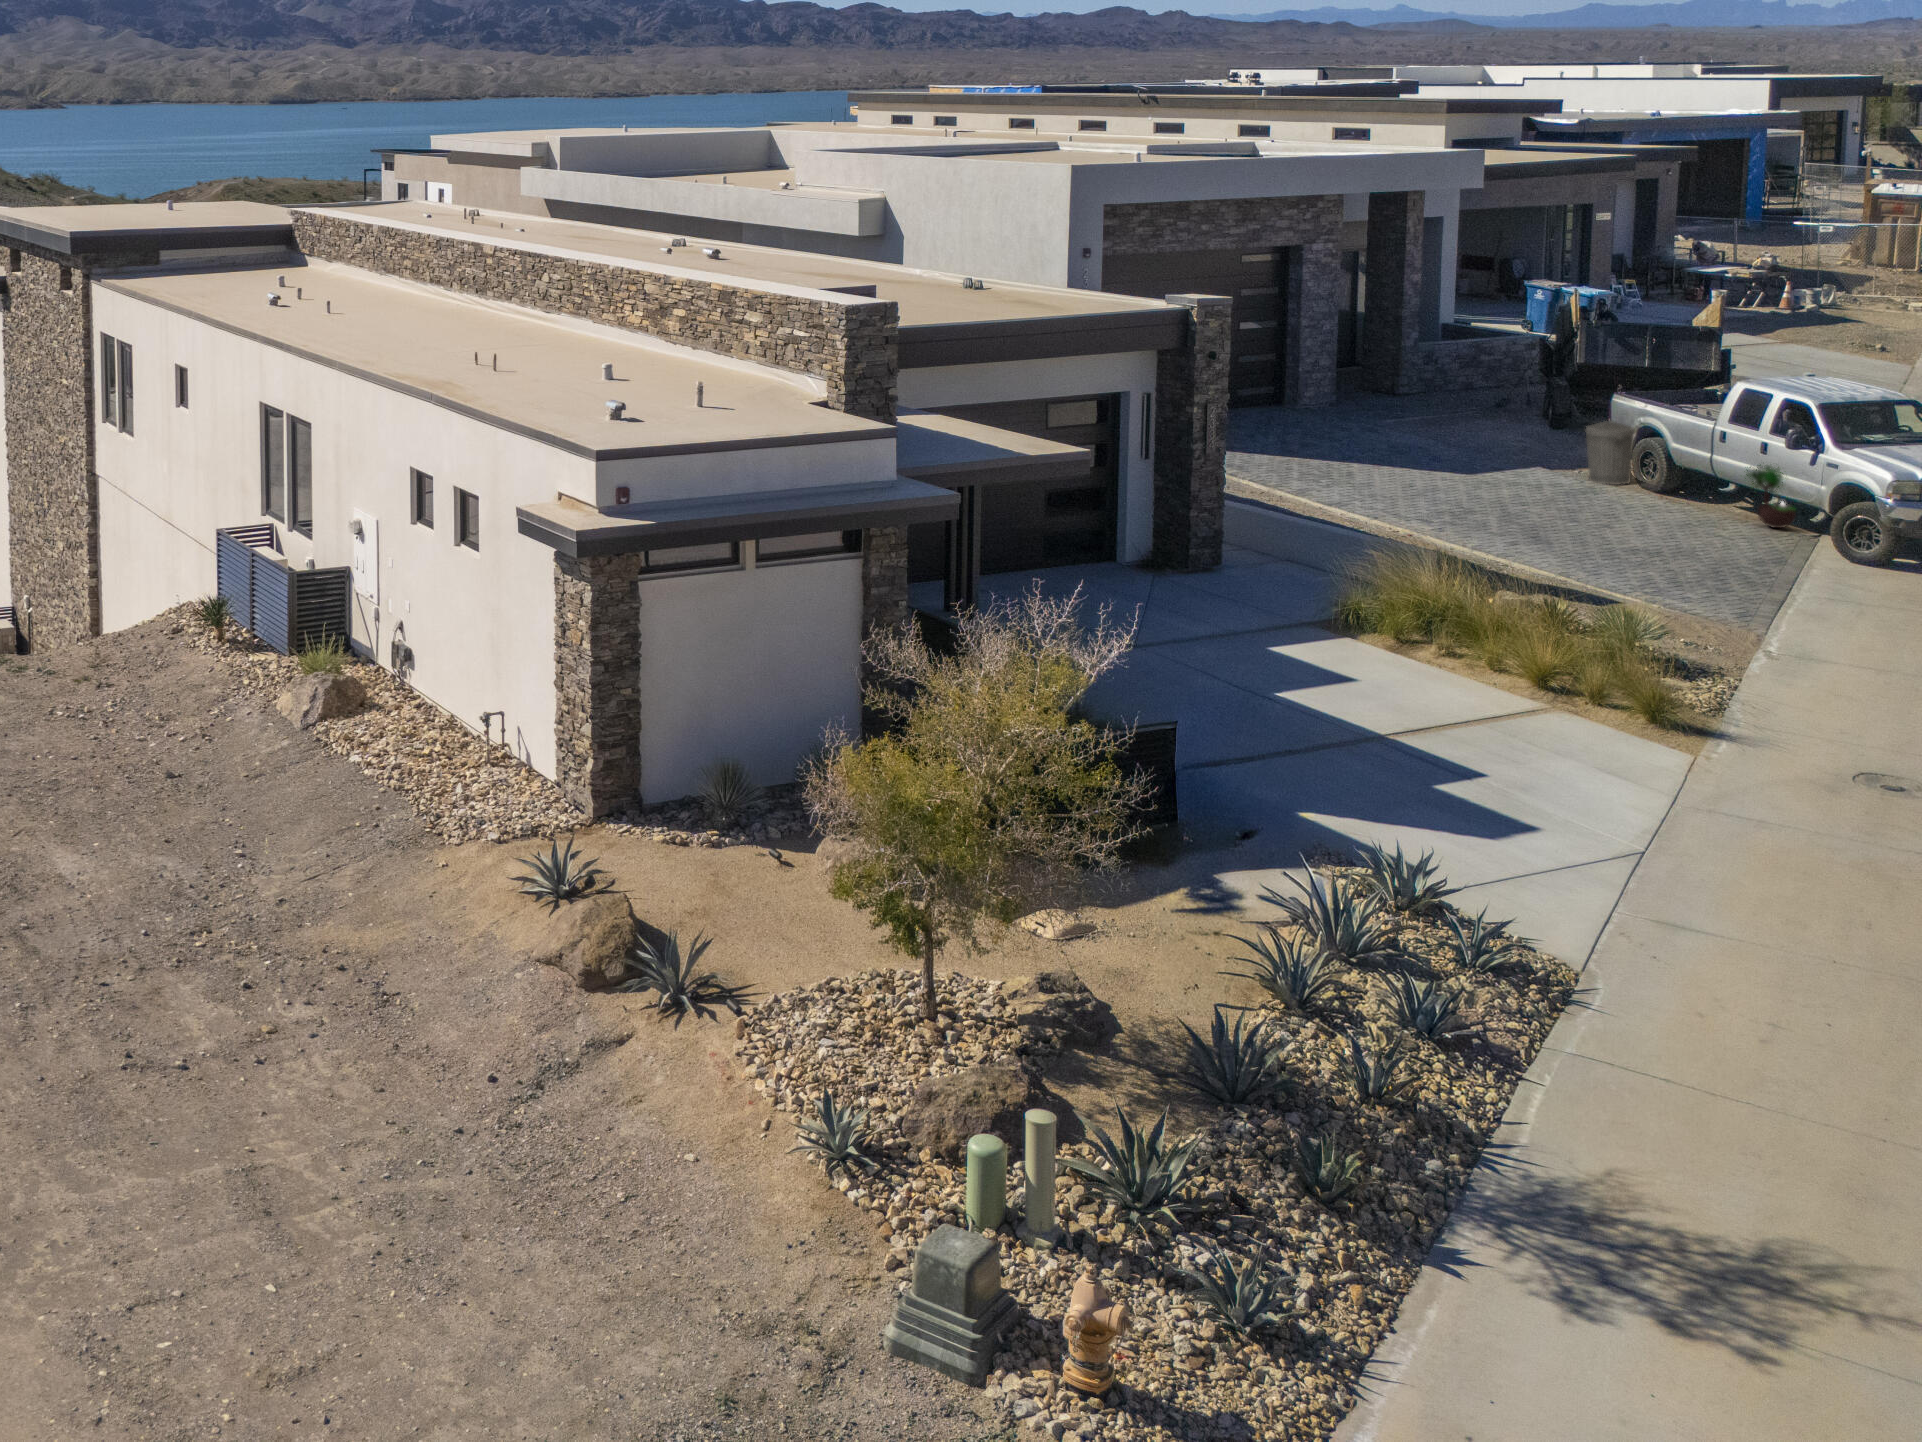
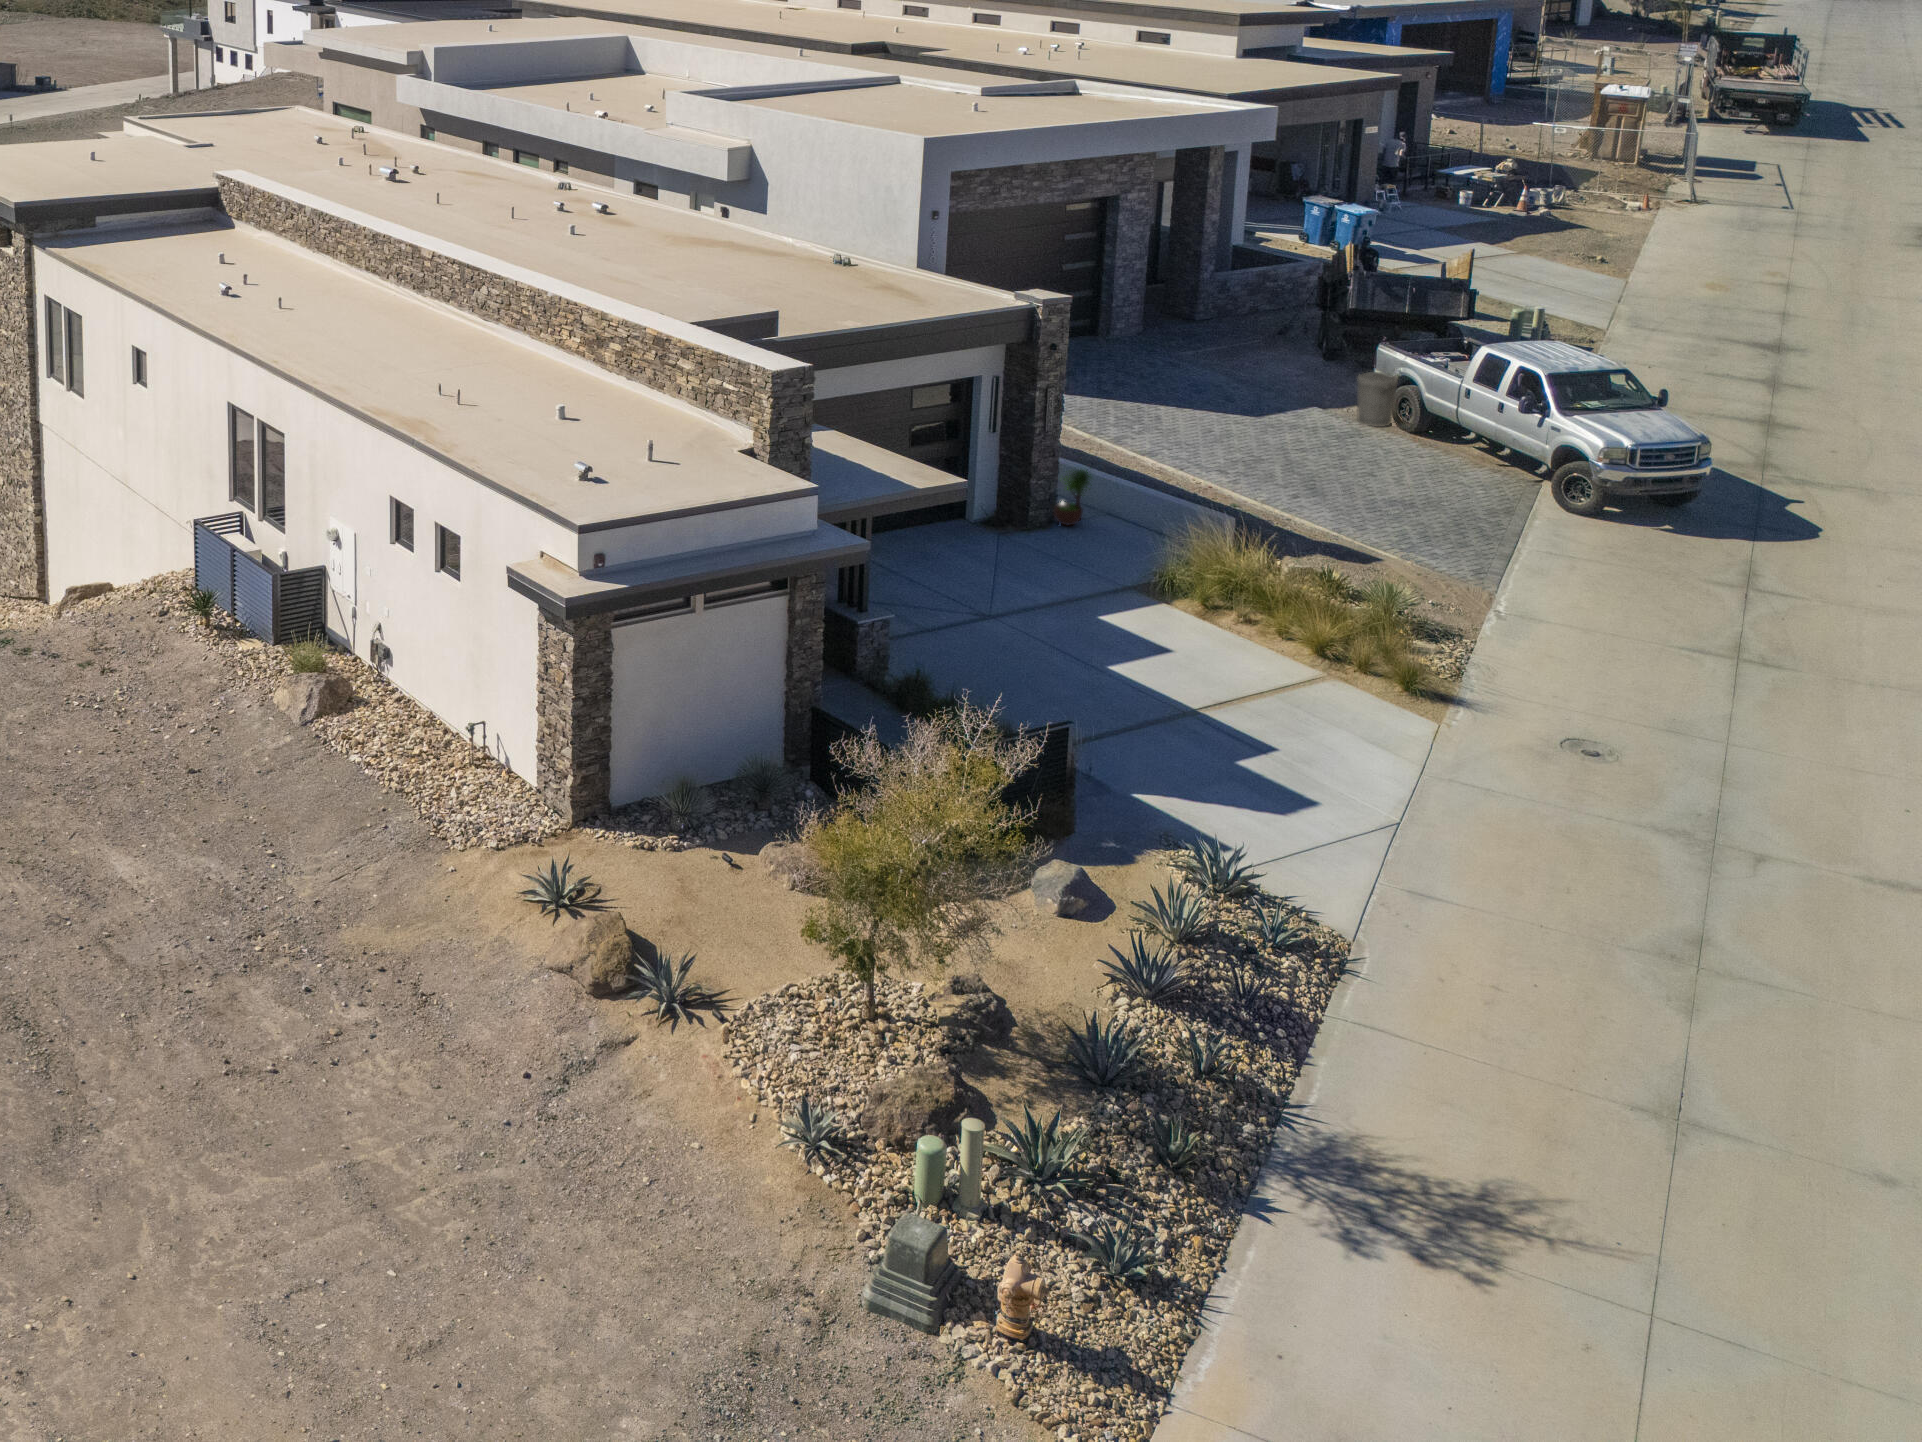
potted tree: present [1744,464,1796,528] -> present [1053,470,1092,525]

